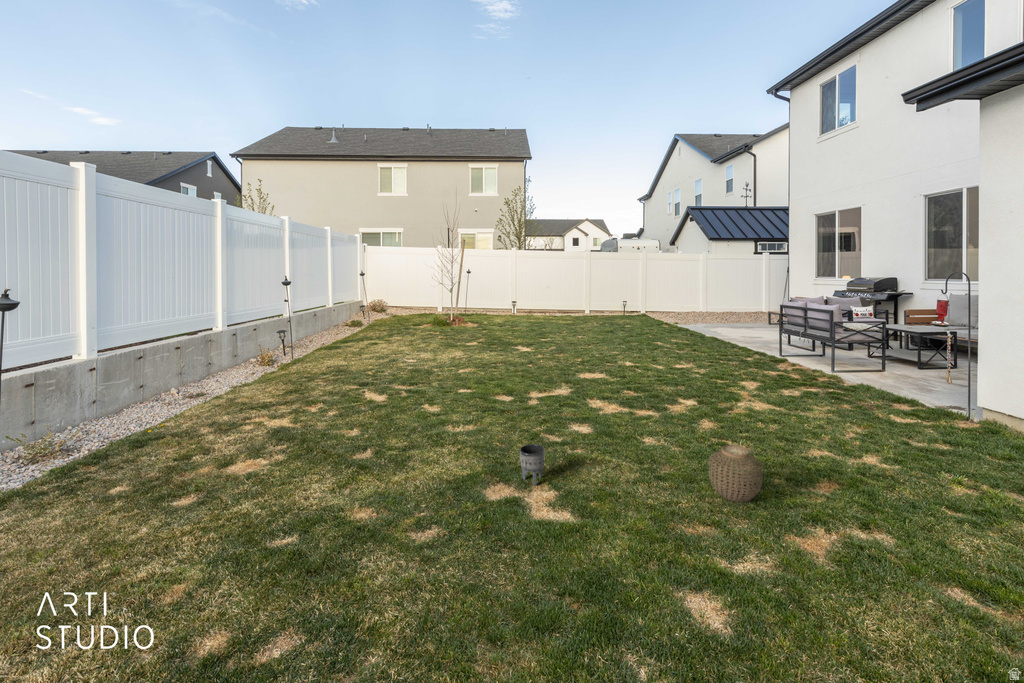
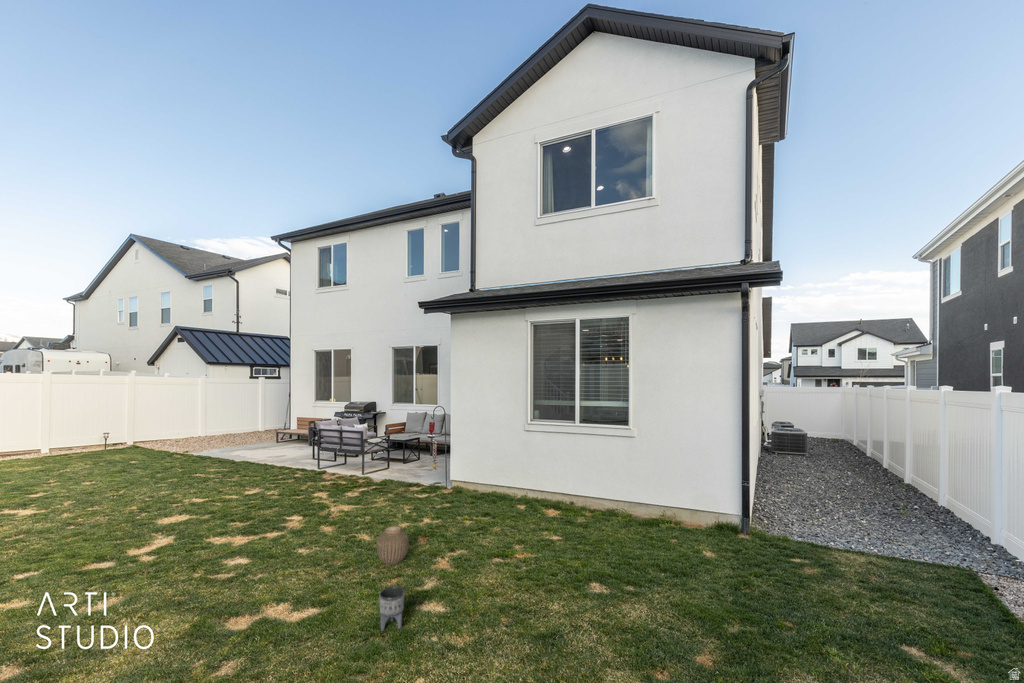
planter: present [520,444,545,486] -> present [380,587,404,631]

